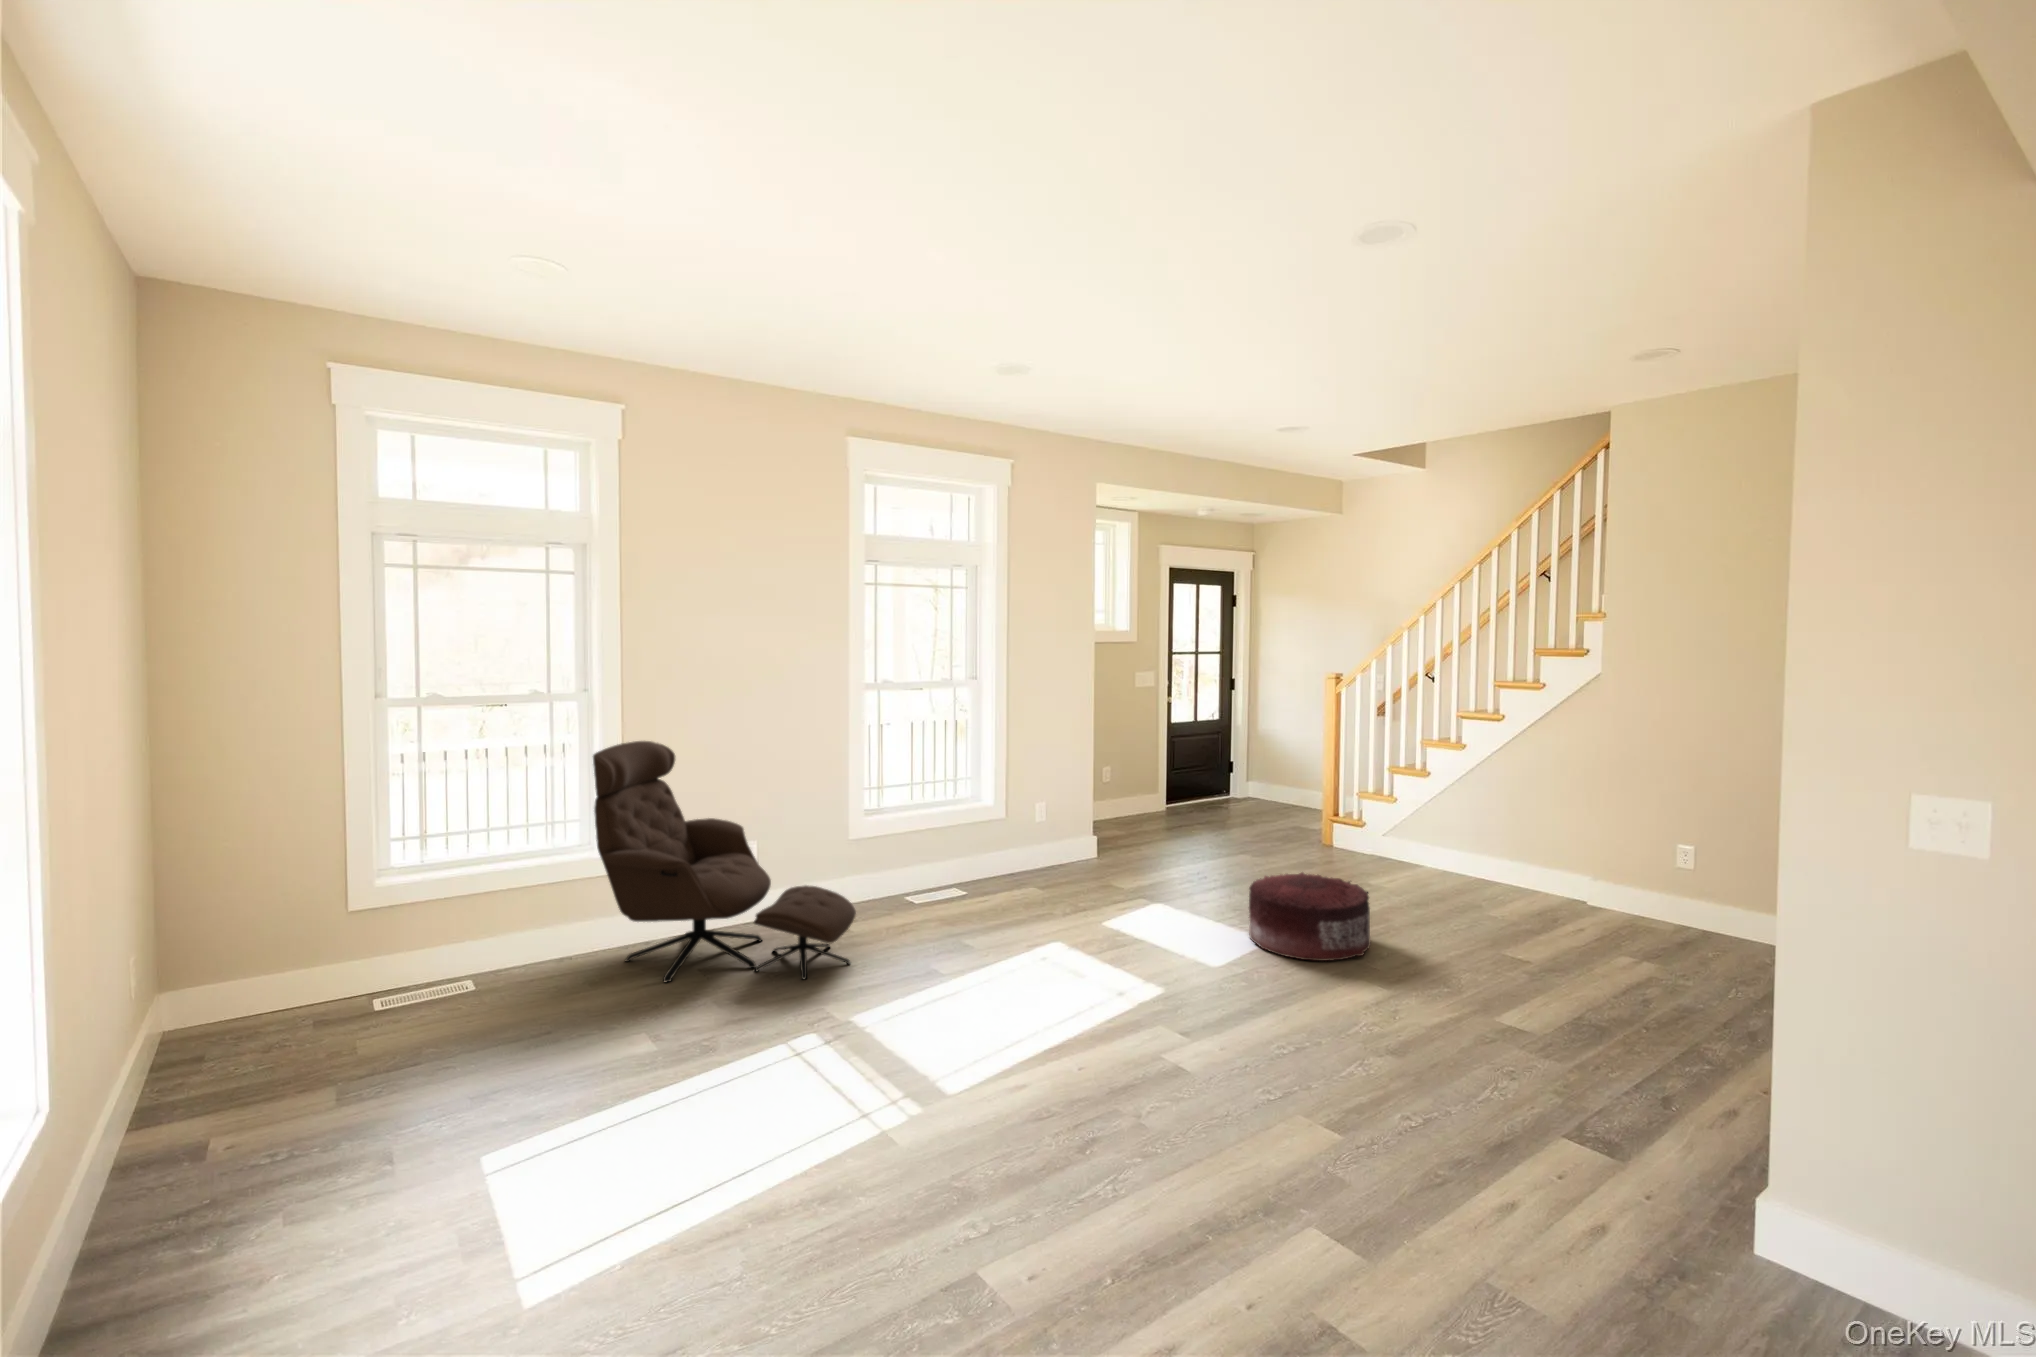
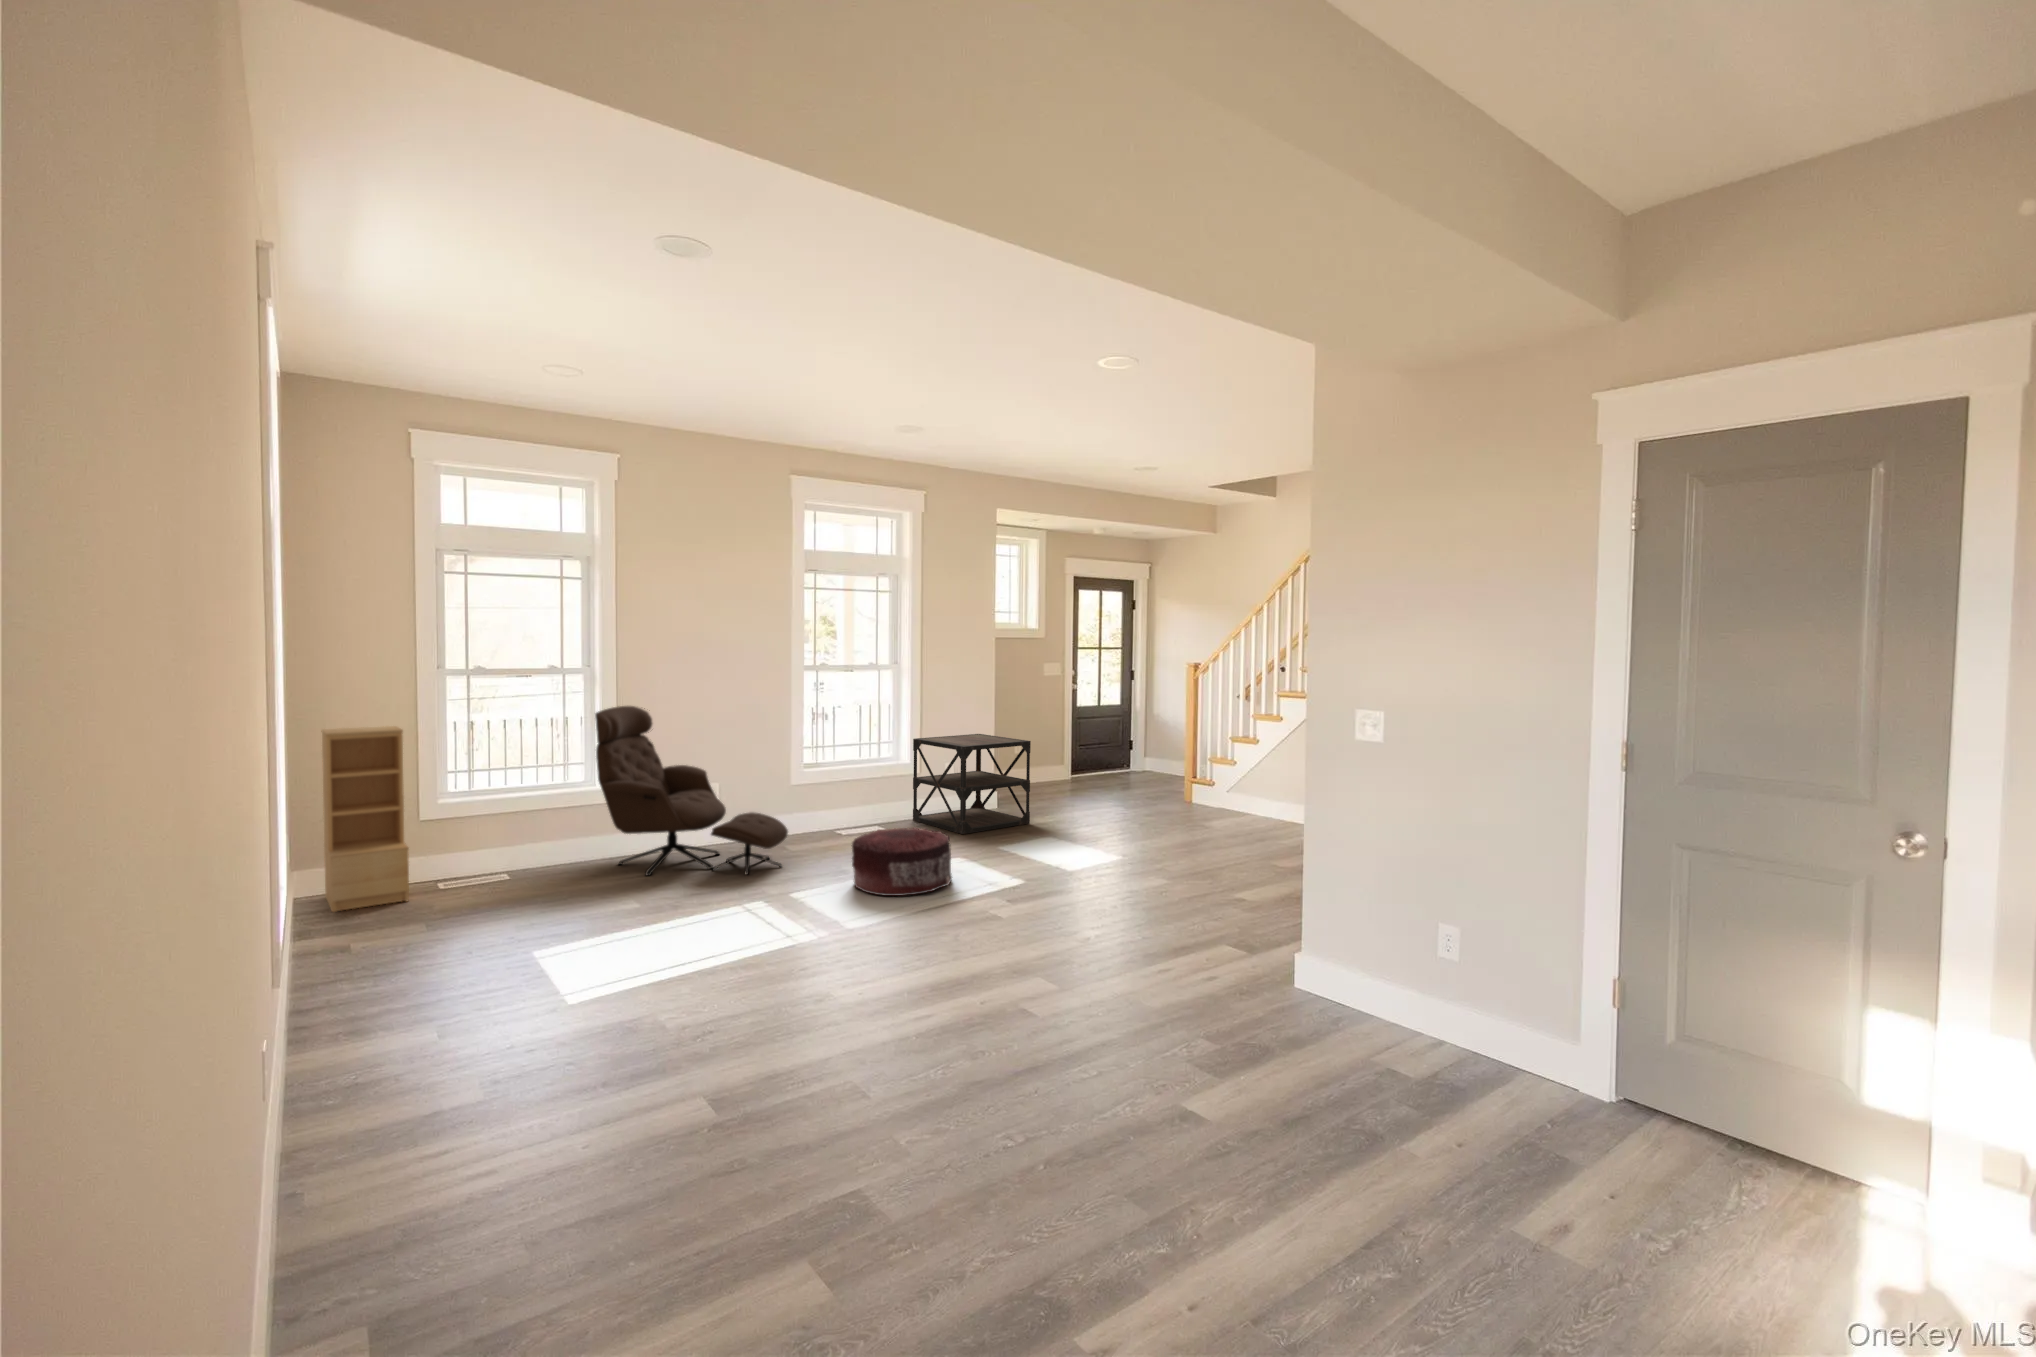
side table: none [1001,764,1153,901] -> present [913,734,1031,834]
bookshelf: none [192,779,321,1065] -> present [321,726,409,912]
pouf: present [1249,872,1371,961] -> present [852,828,952,896]

